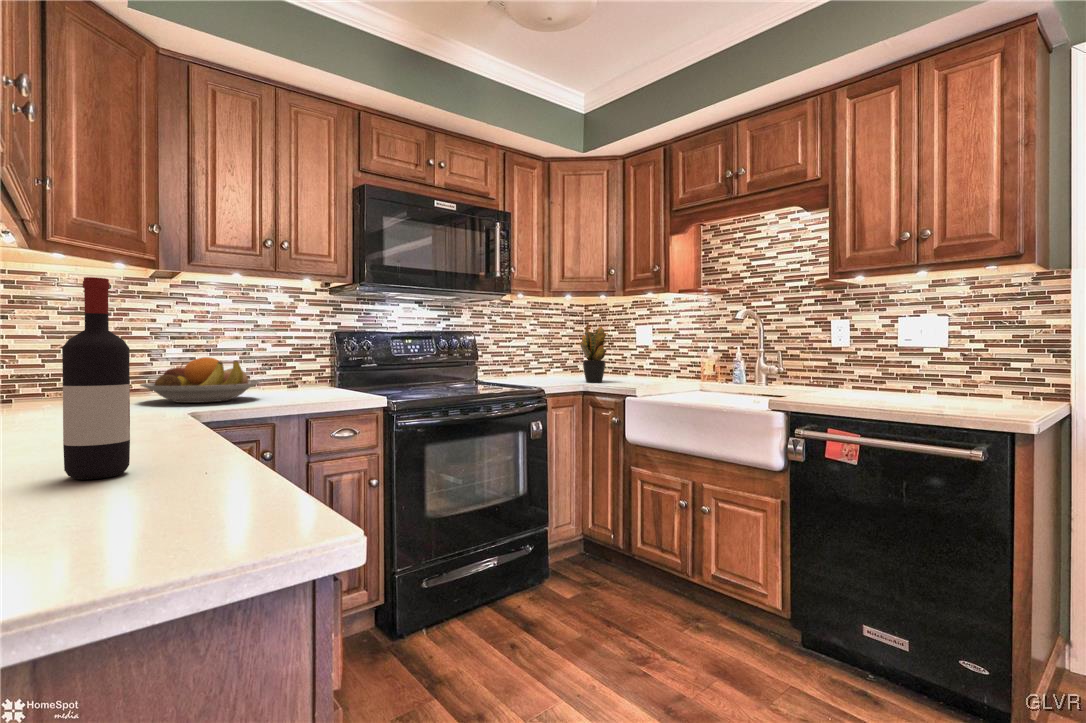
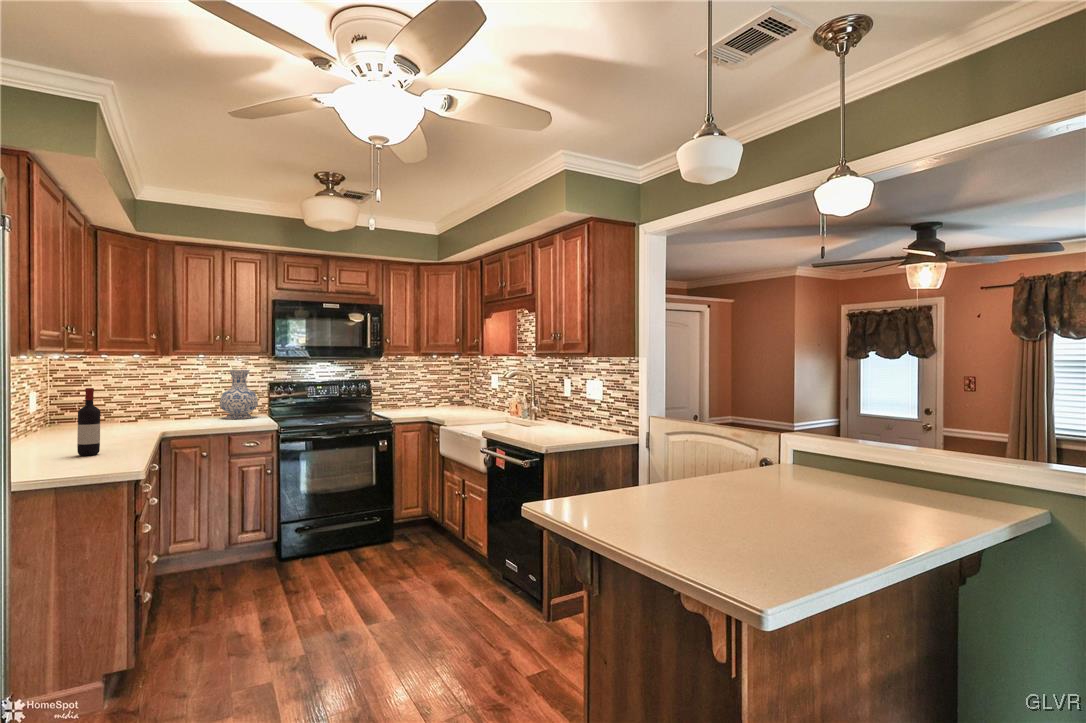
vase: none [254,307,318,391] -> present [219,369,258,419]
potted plant: present [580,324,611,382] -> none [440,371,468,415]
fruit bowl: present [140,357,260,403] -> none [146,402,210,426]

